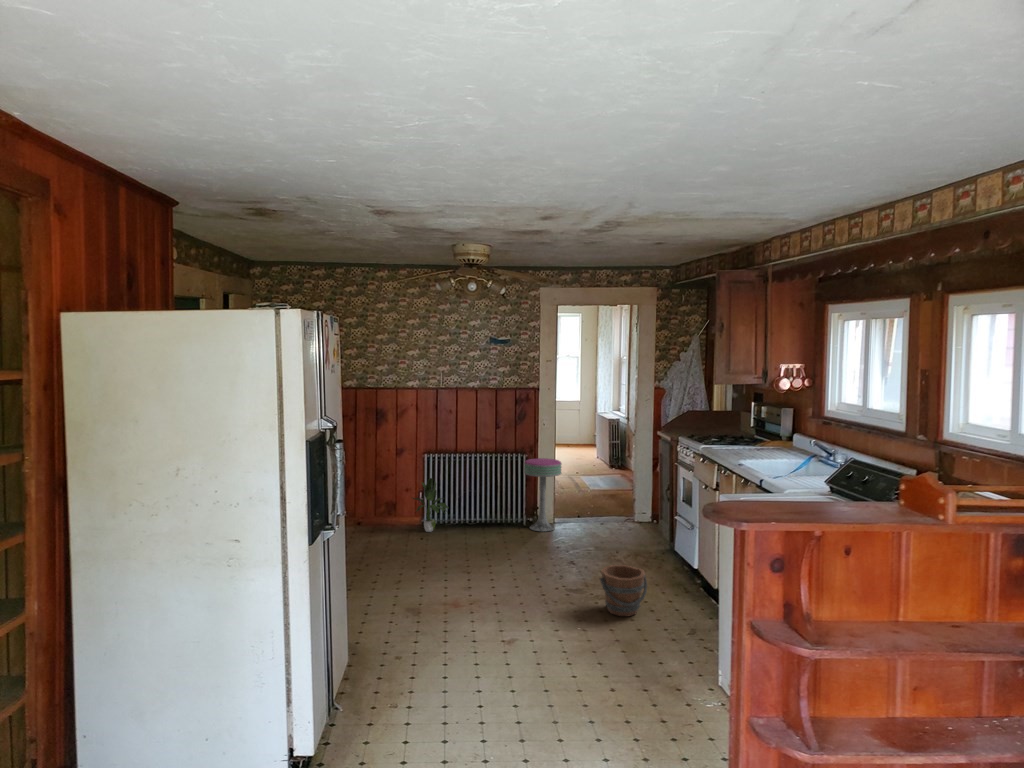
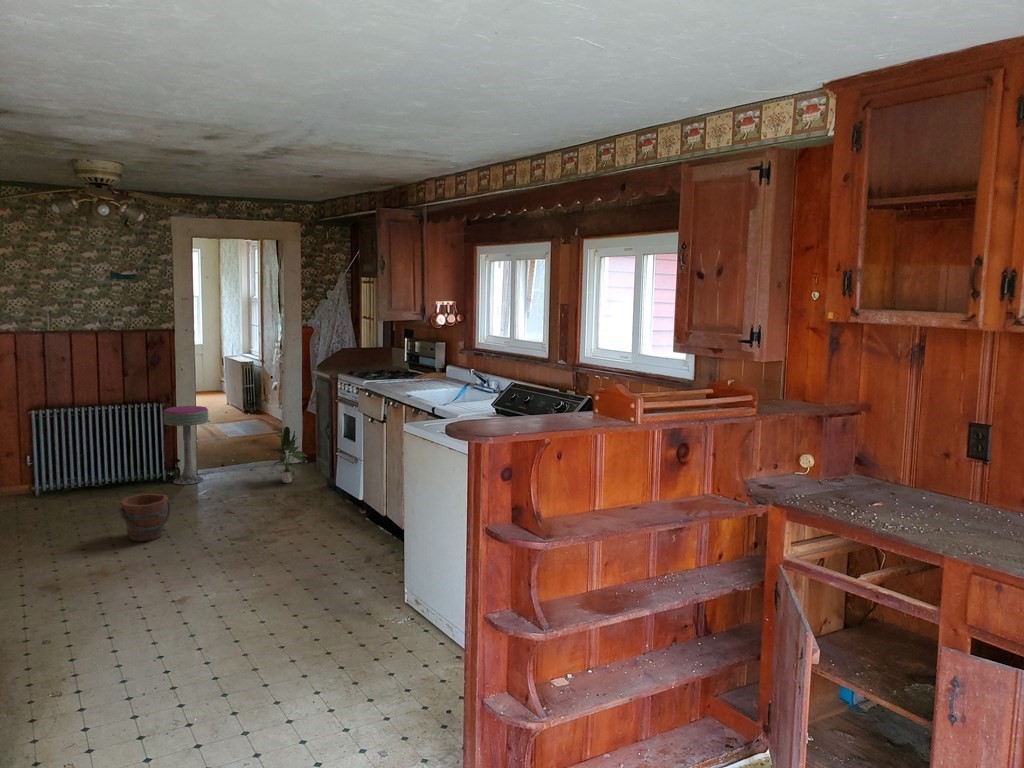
potted plant: present [413,478,448,532] -> present [272,427,307,483]
bucket: present [600,565,647,616] -> present [119,494,171,542]

